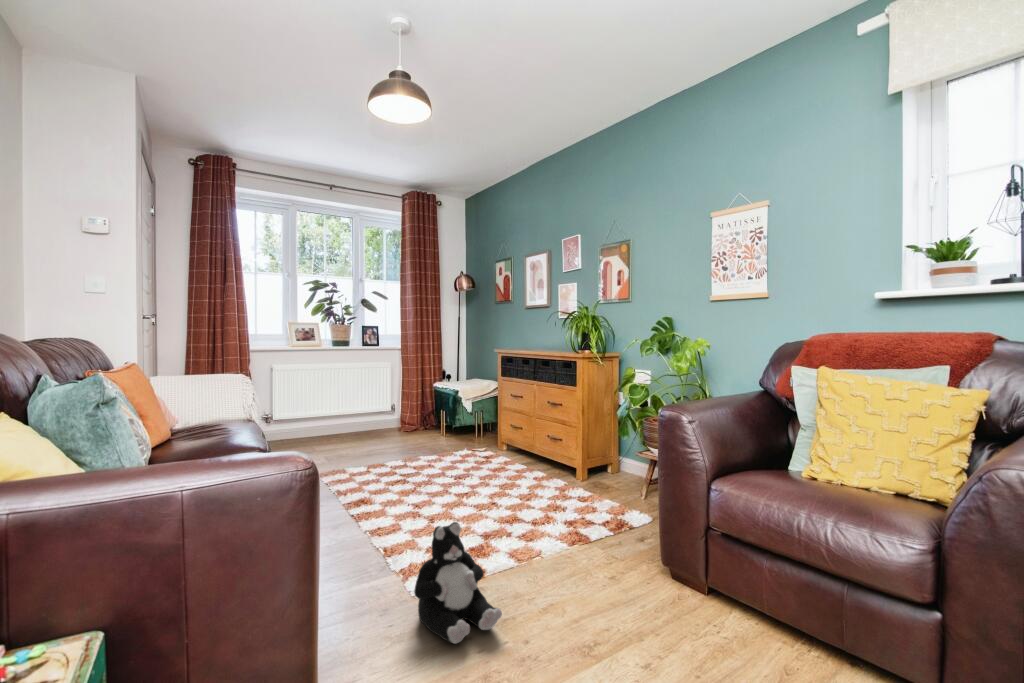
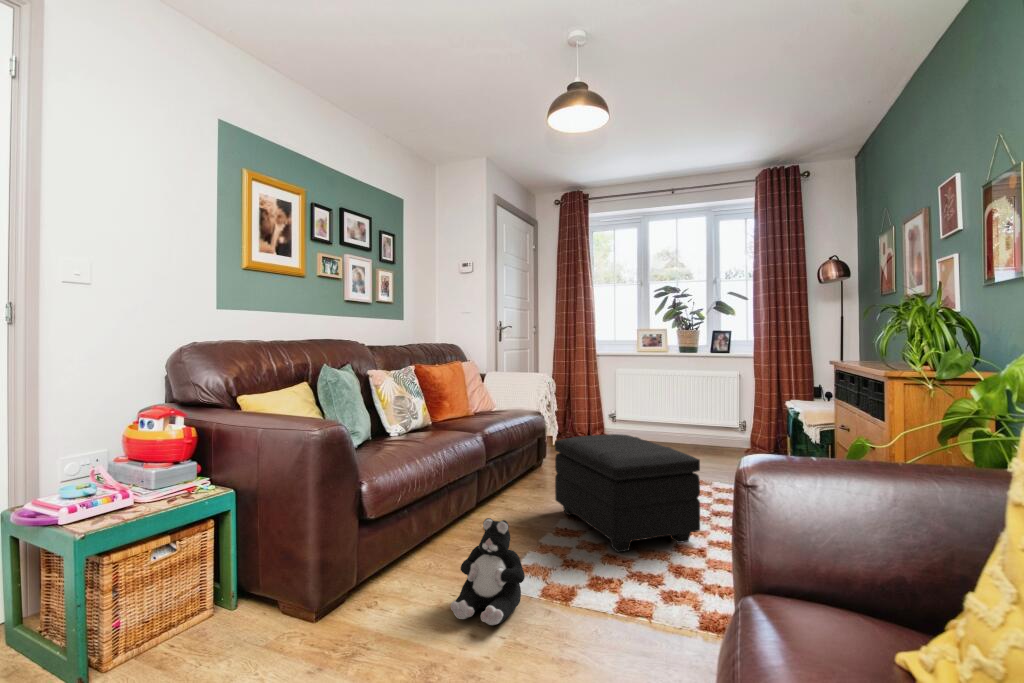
footstool: none [341,425,491,530] -> present [555,434,700,552]

